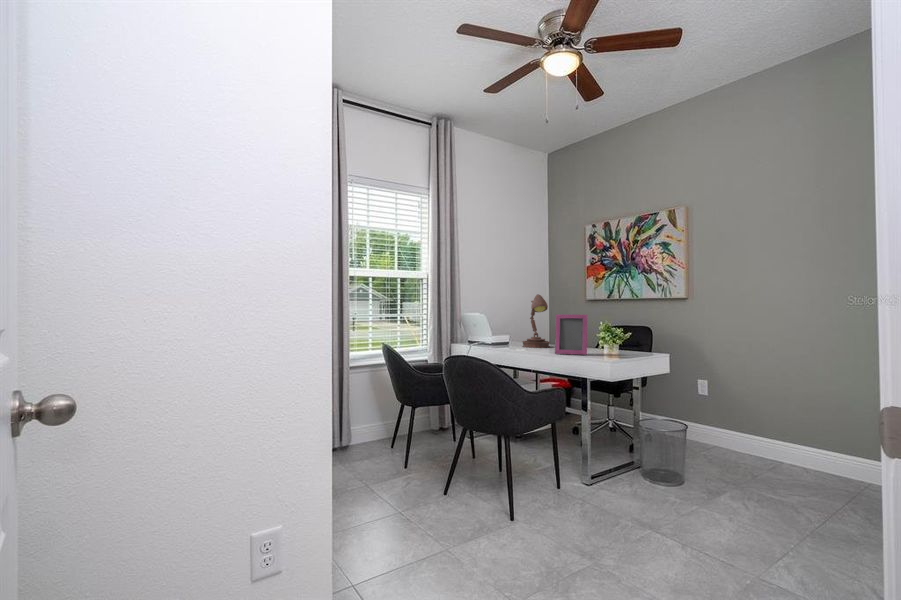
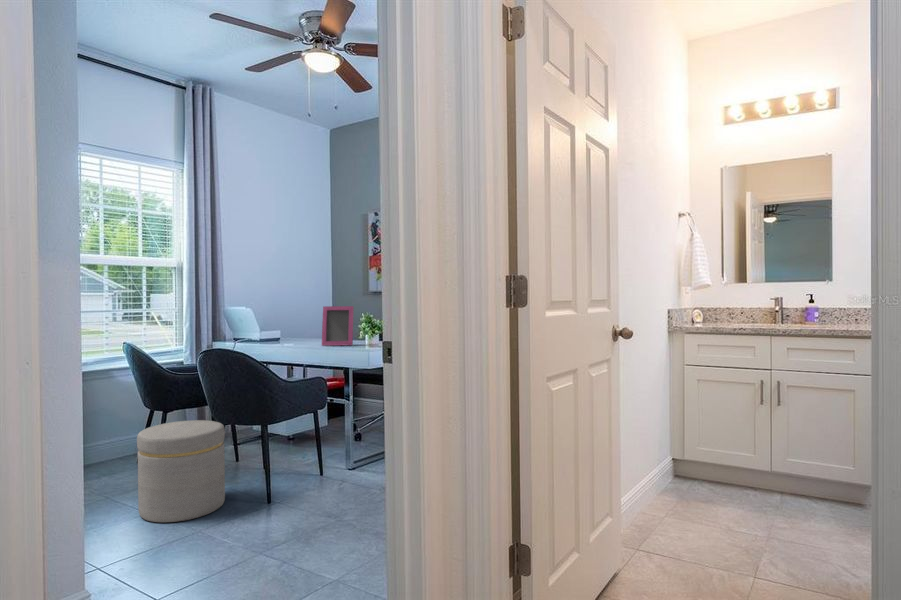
desk lamp: present [522,294,550,348] -> none [293,286,323,342]
ottoman: none [391,421,467,524] -> present [137,420,225,522]

